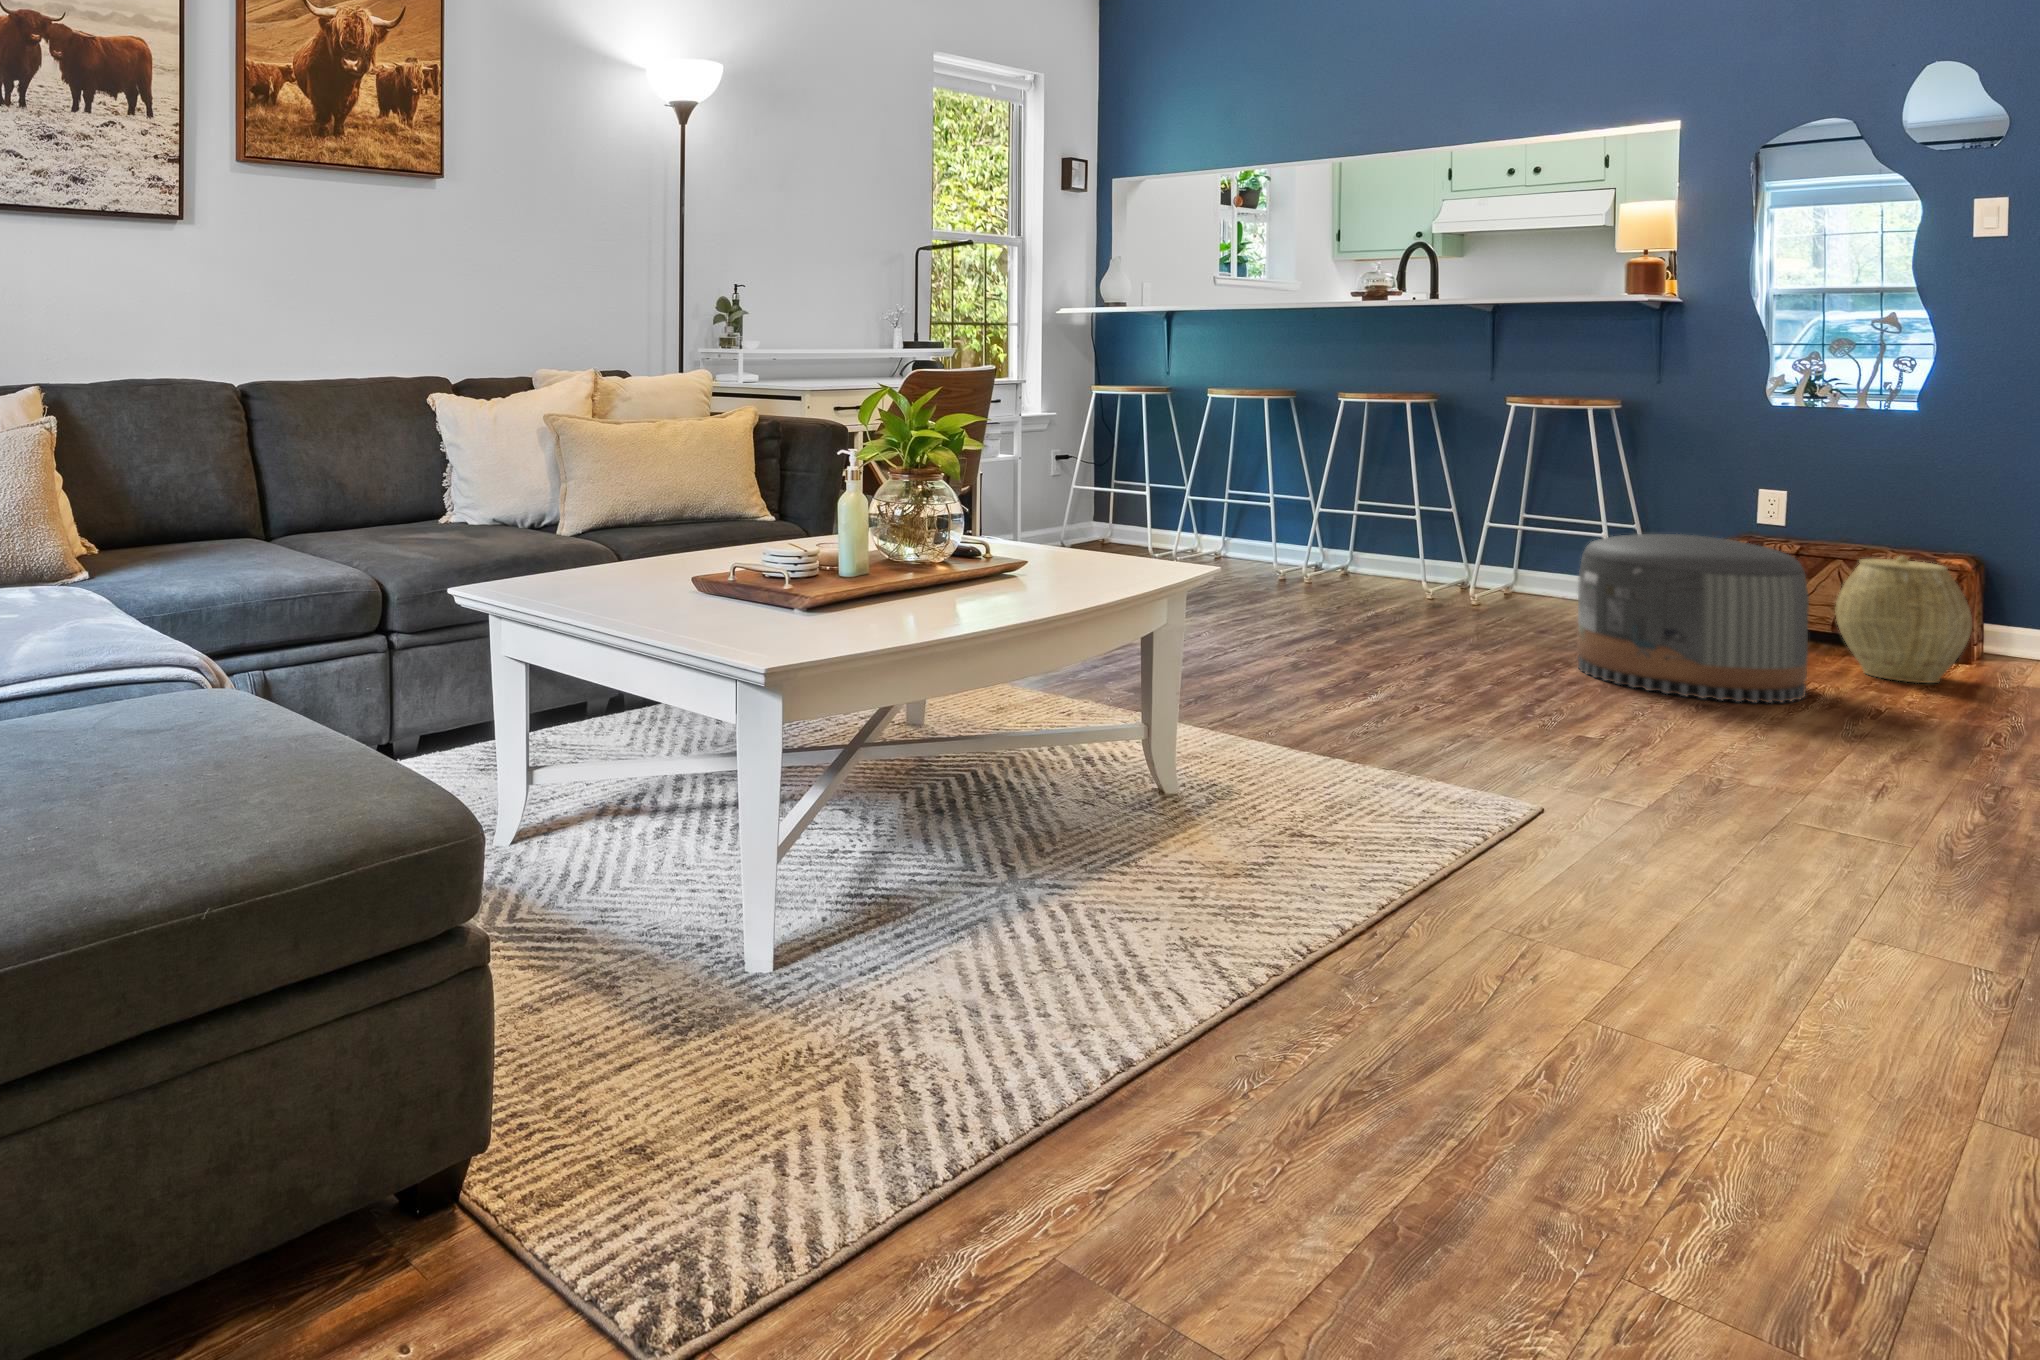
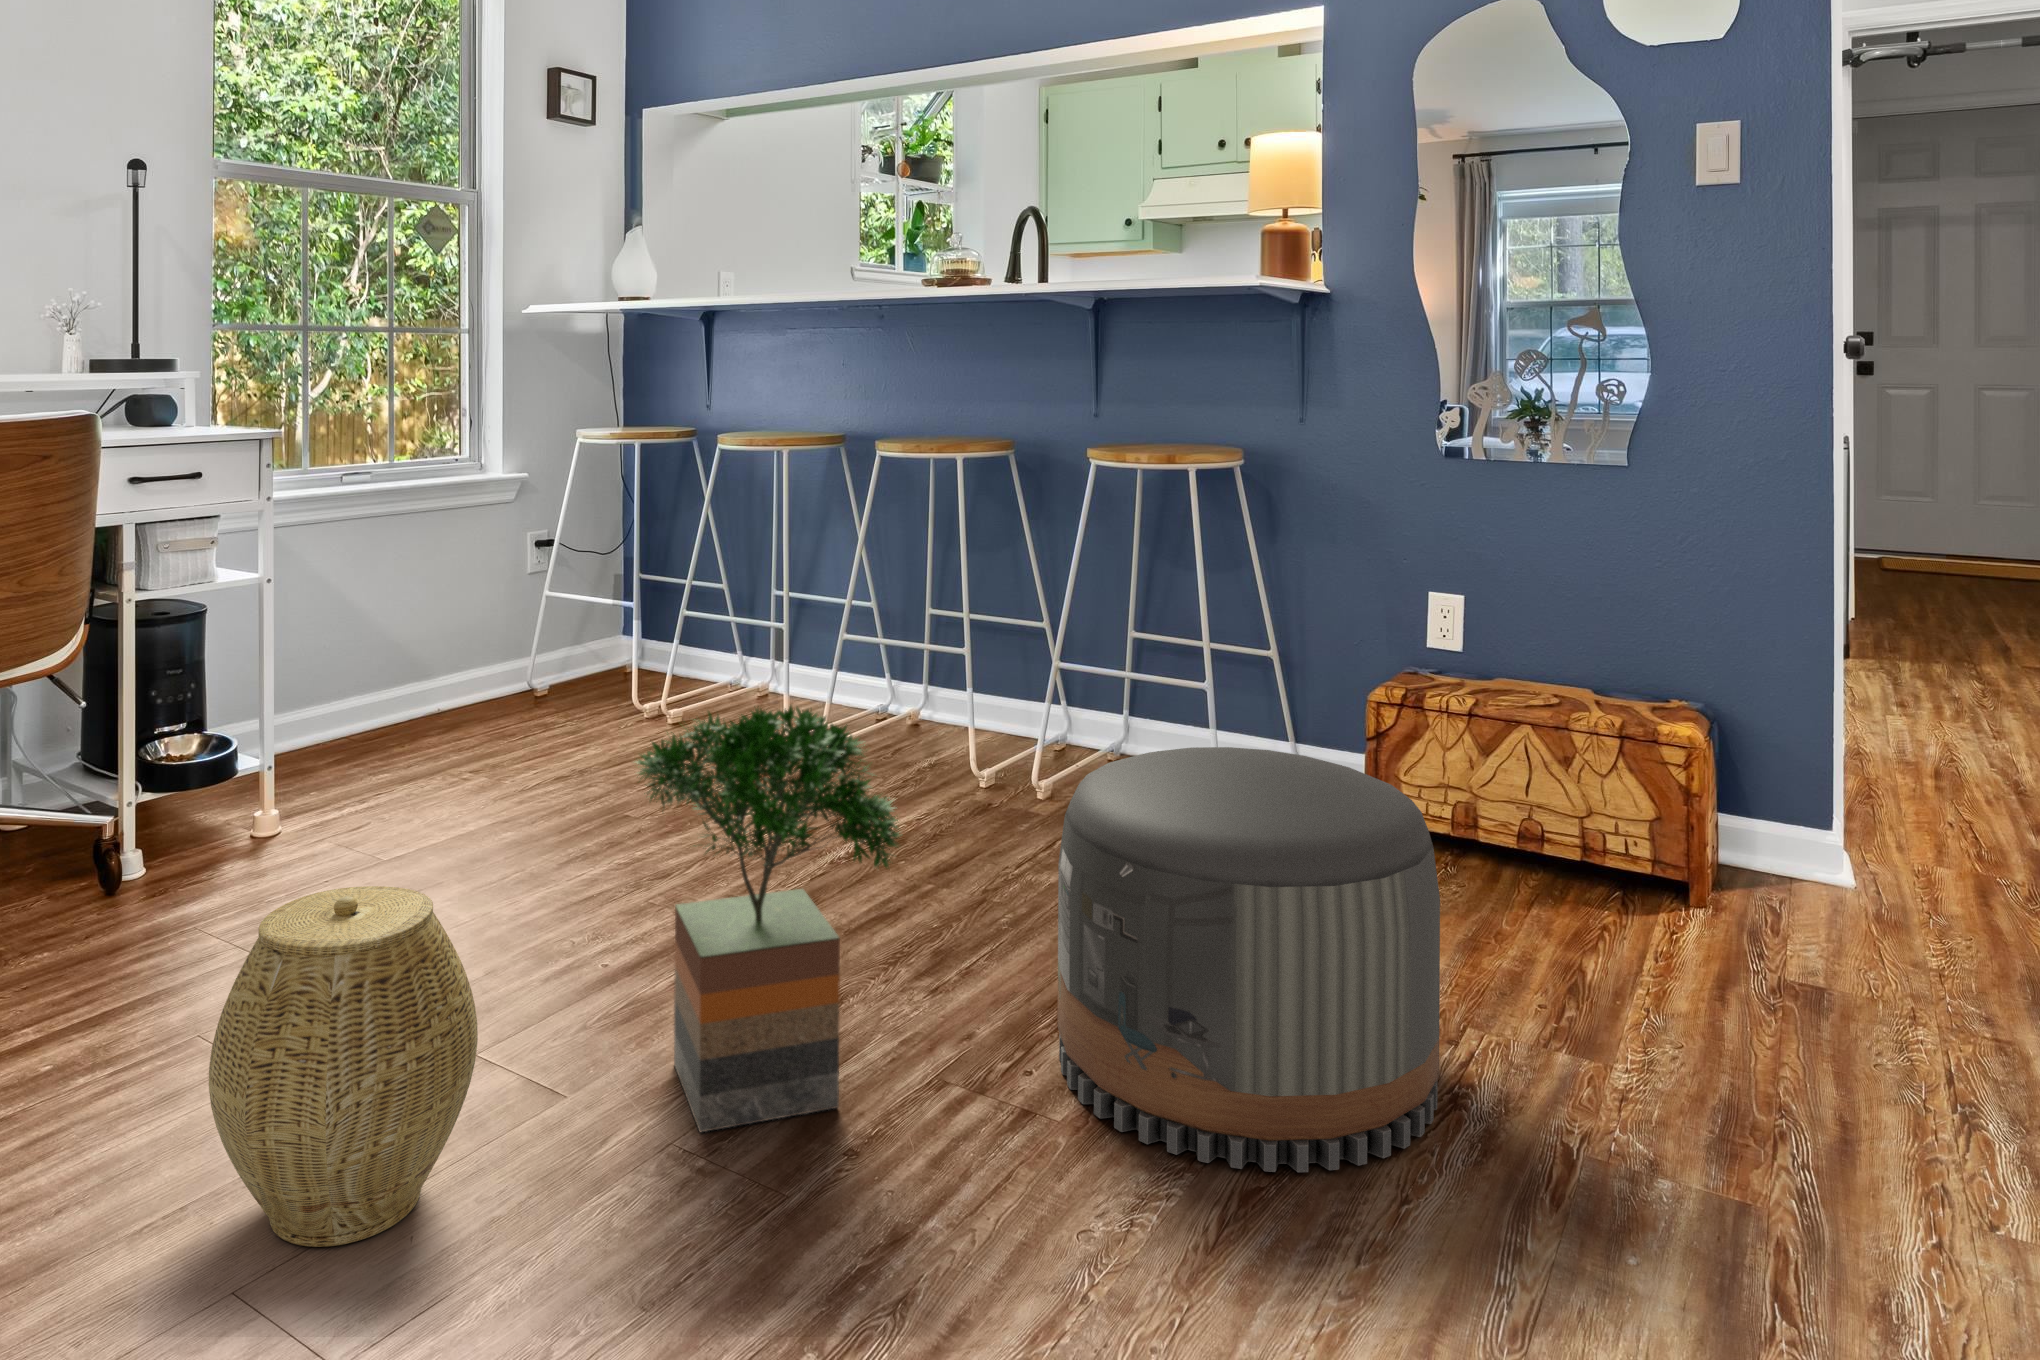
potted tree: none [1362,497,1517,672] -> present [637,706,902,1132]
woven basket: present [1836,557,1972,683] -> present [209,886,478,1247]

